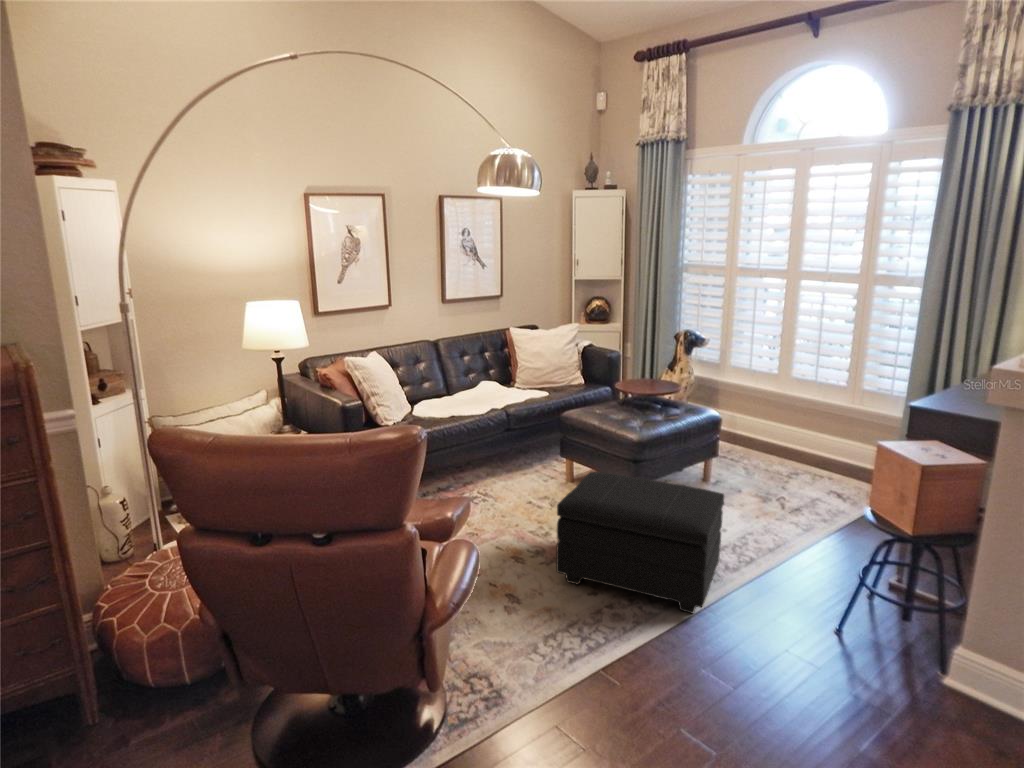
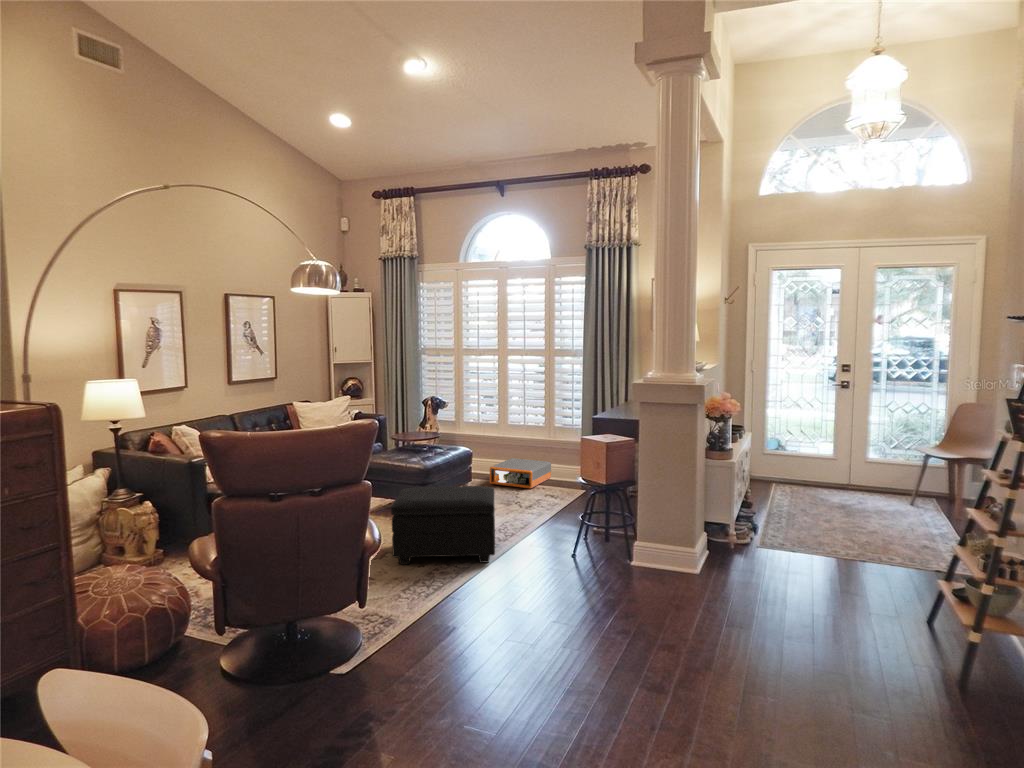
storage box: none [748,423,847,475] -> present [490,458,551,488]

